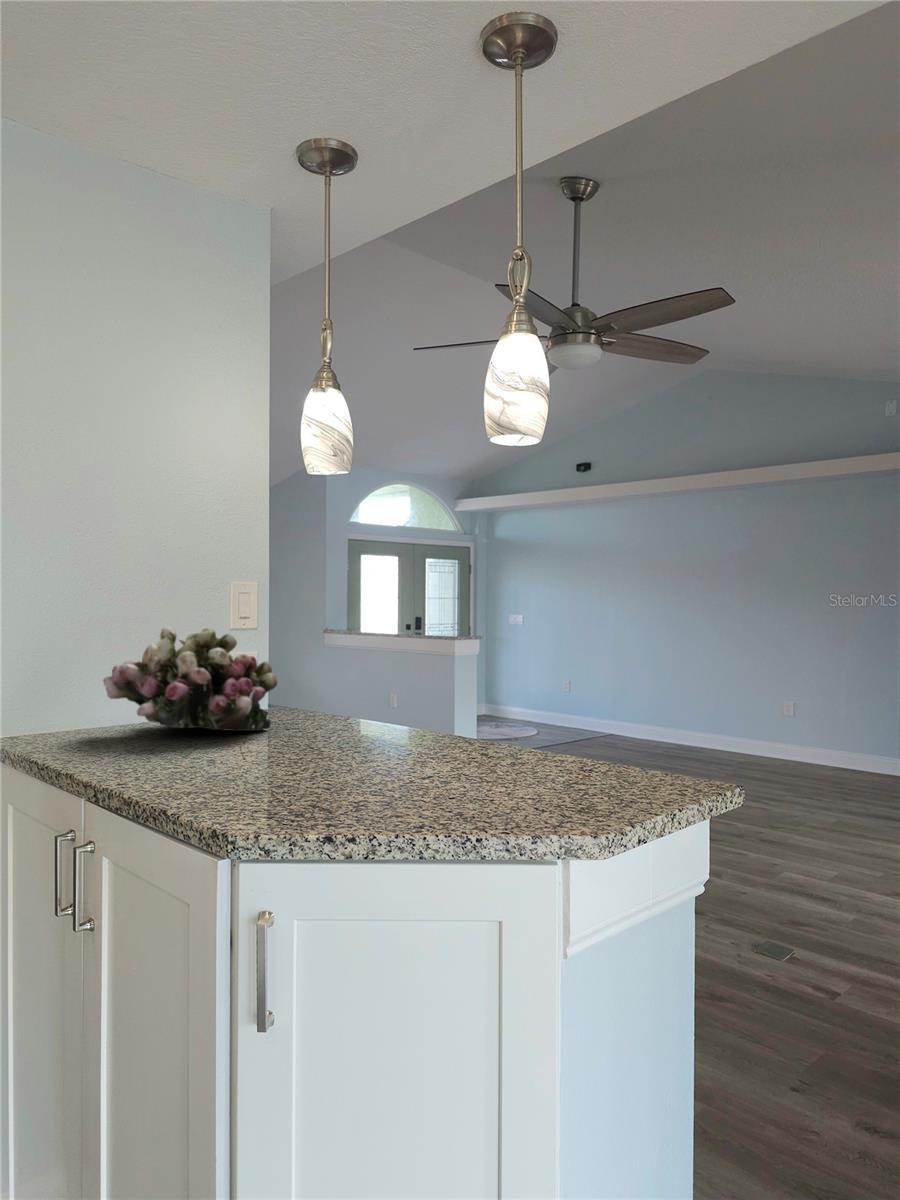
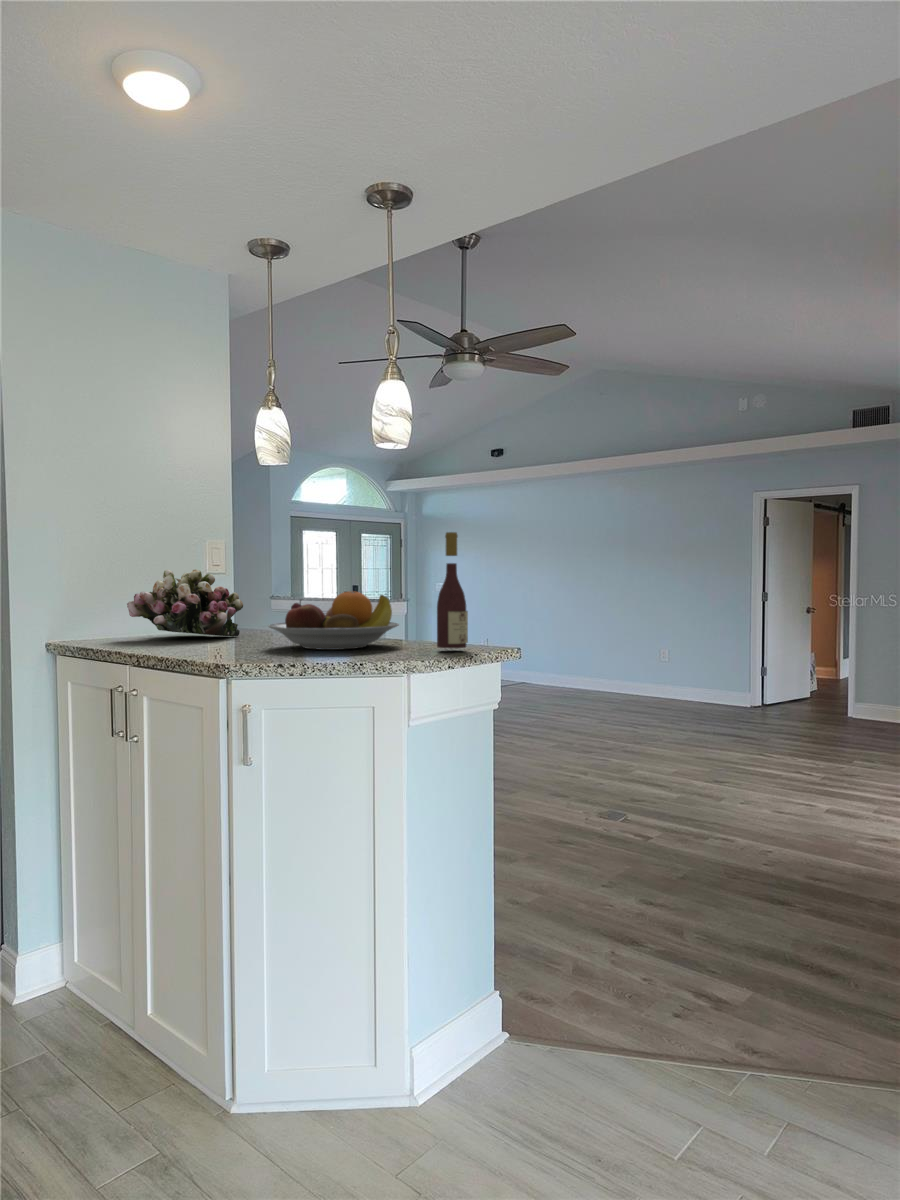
wine bottle: none [599,585,657,798] -> present [437,532,468,648]
fruit bowl: none [311,678,528,780] -> present [268,591,399,650]

